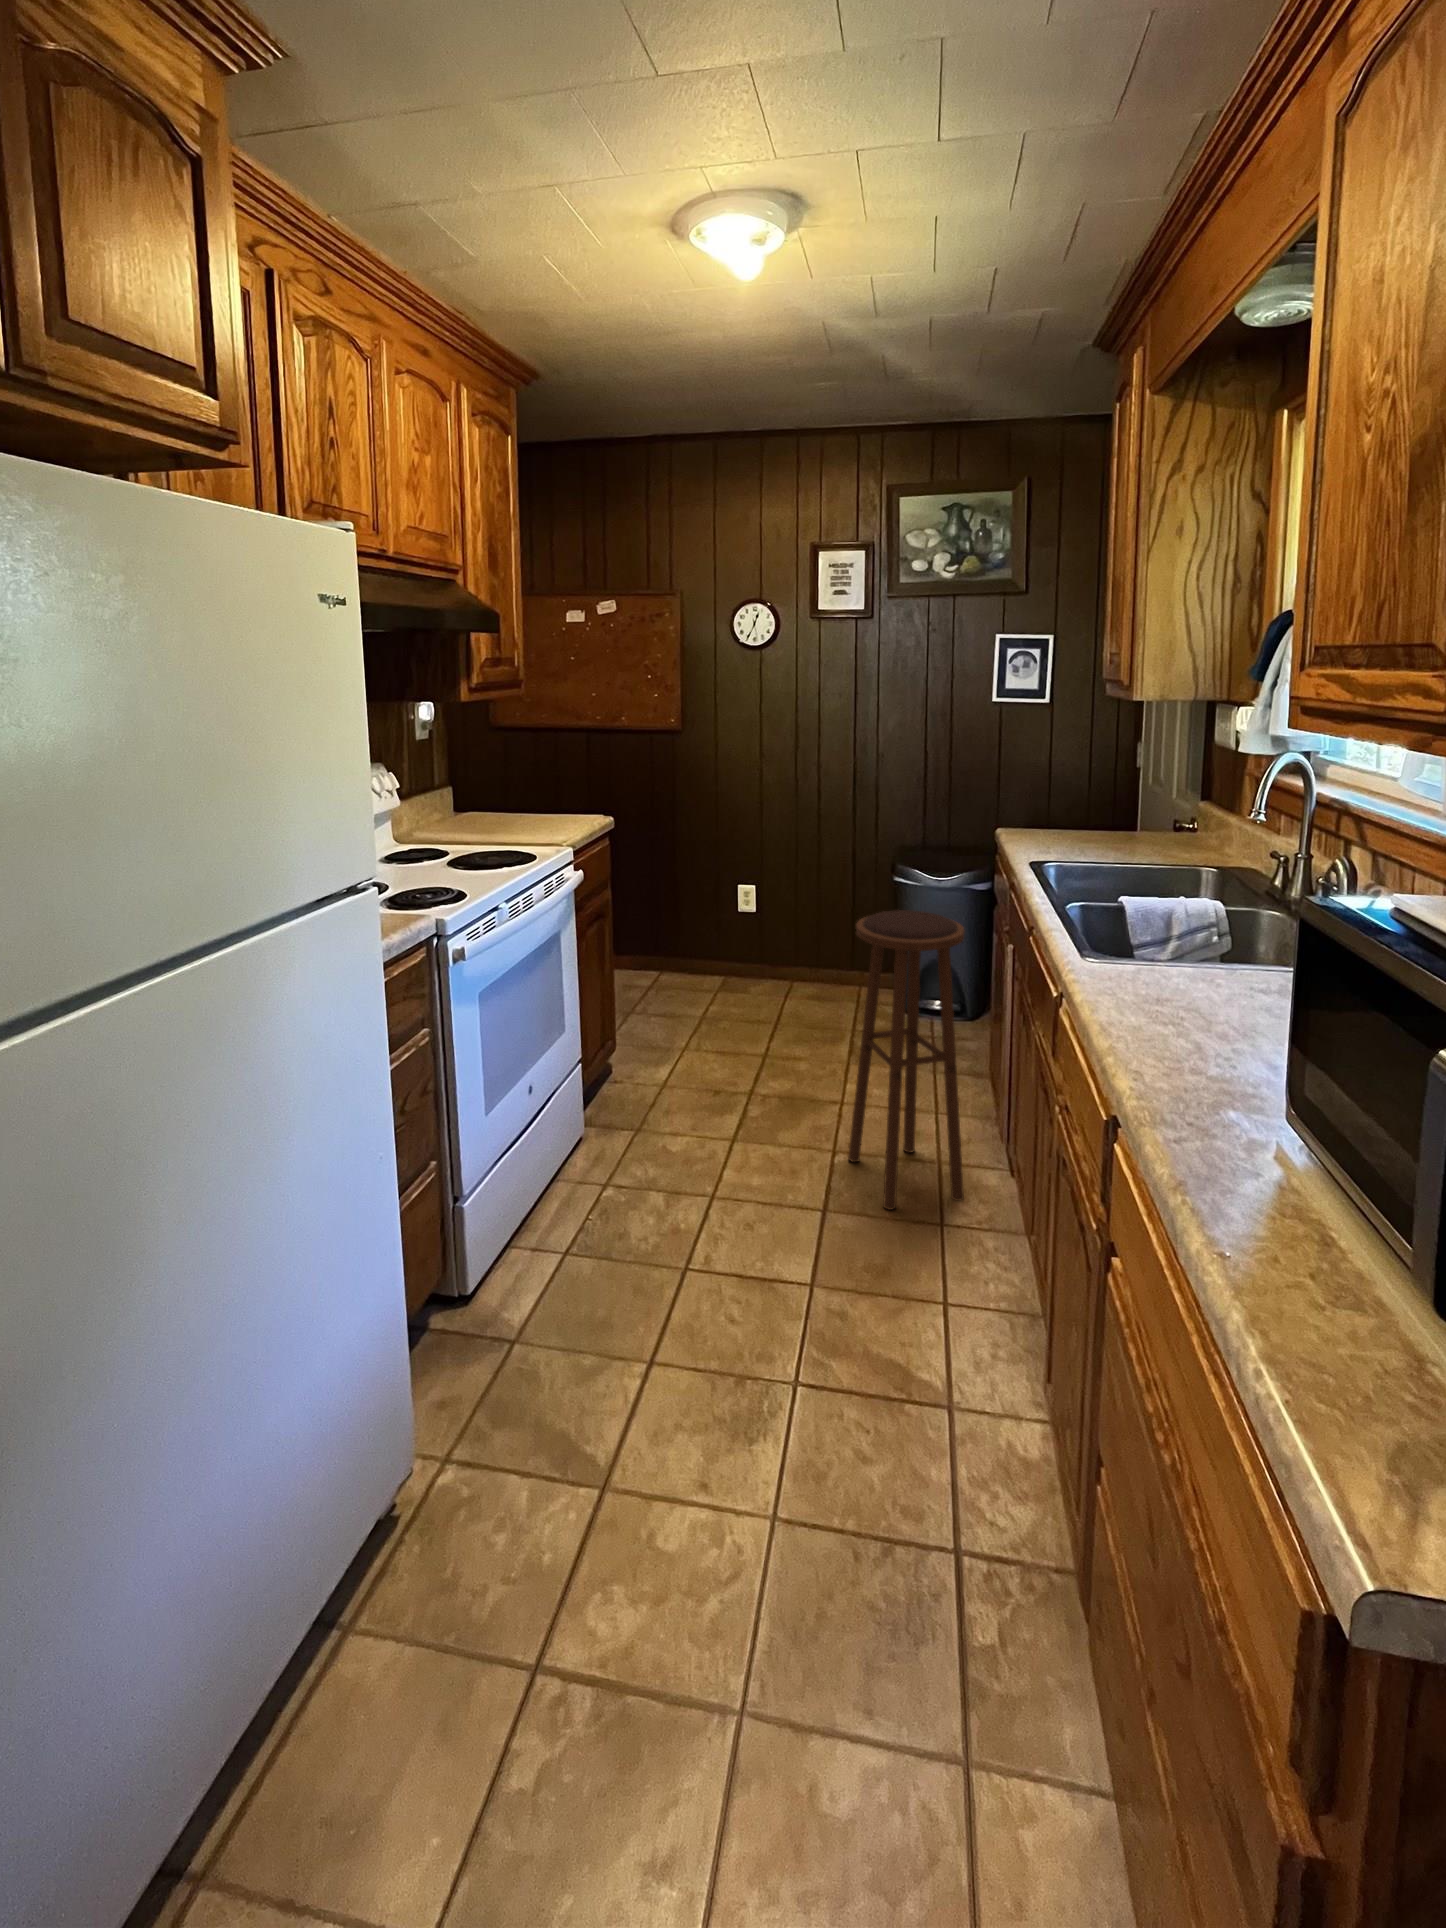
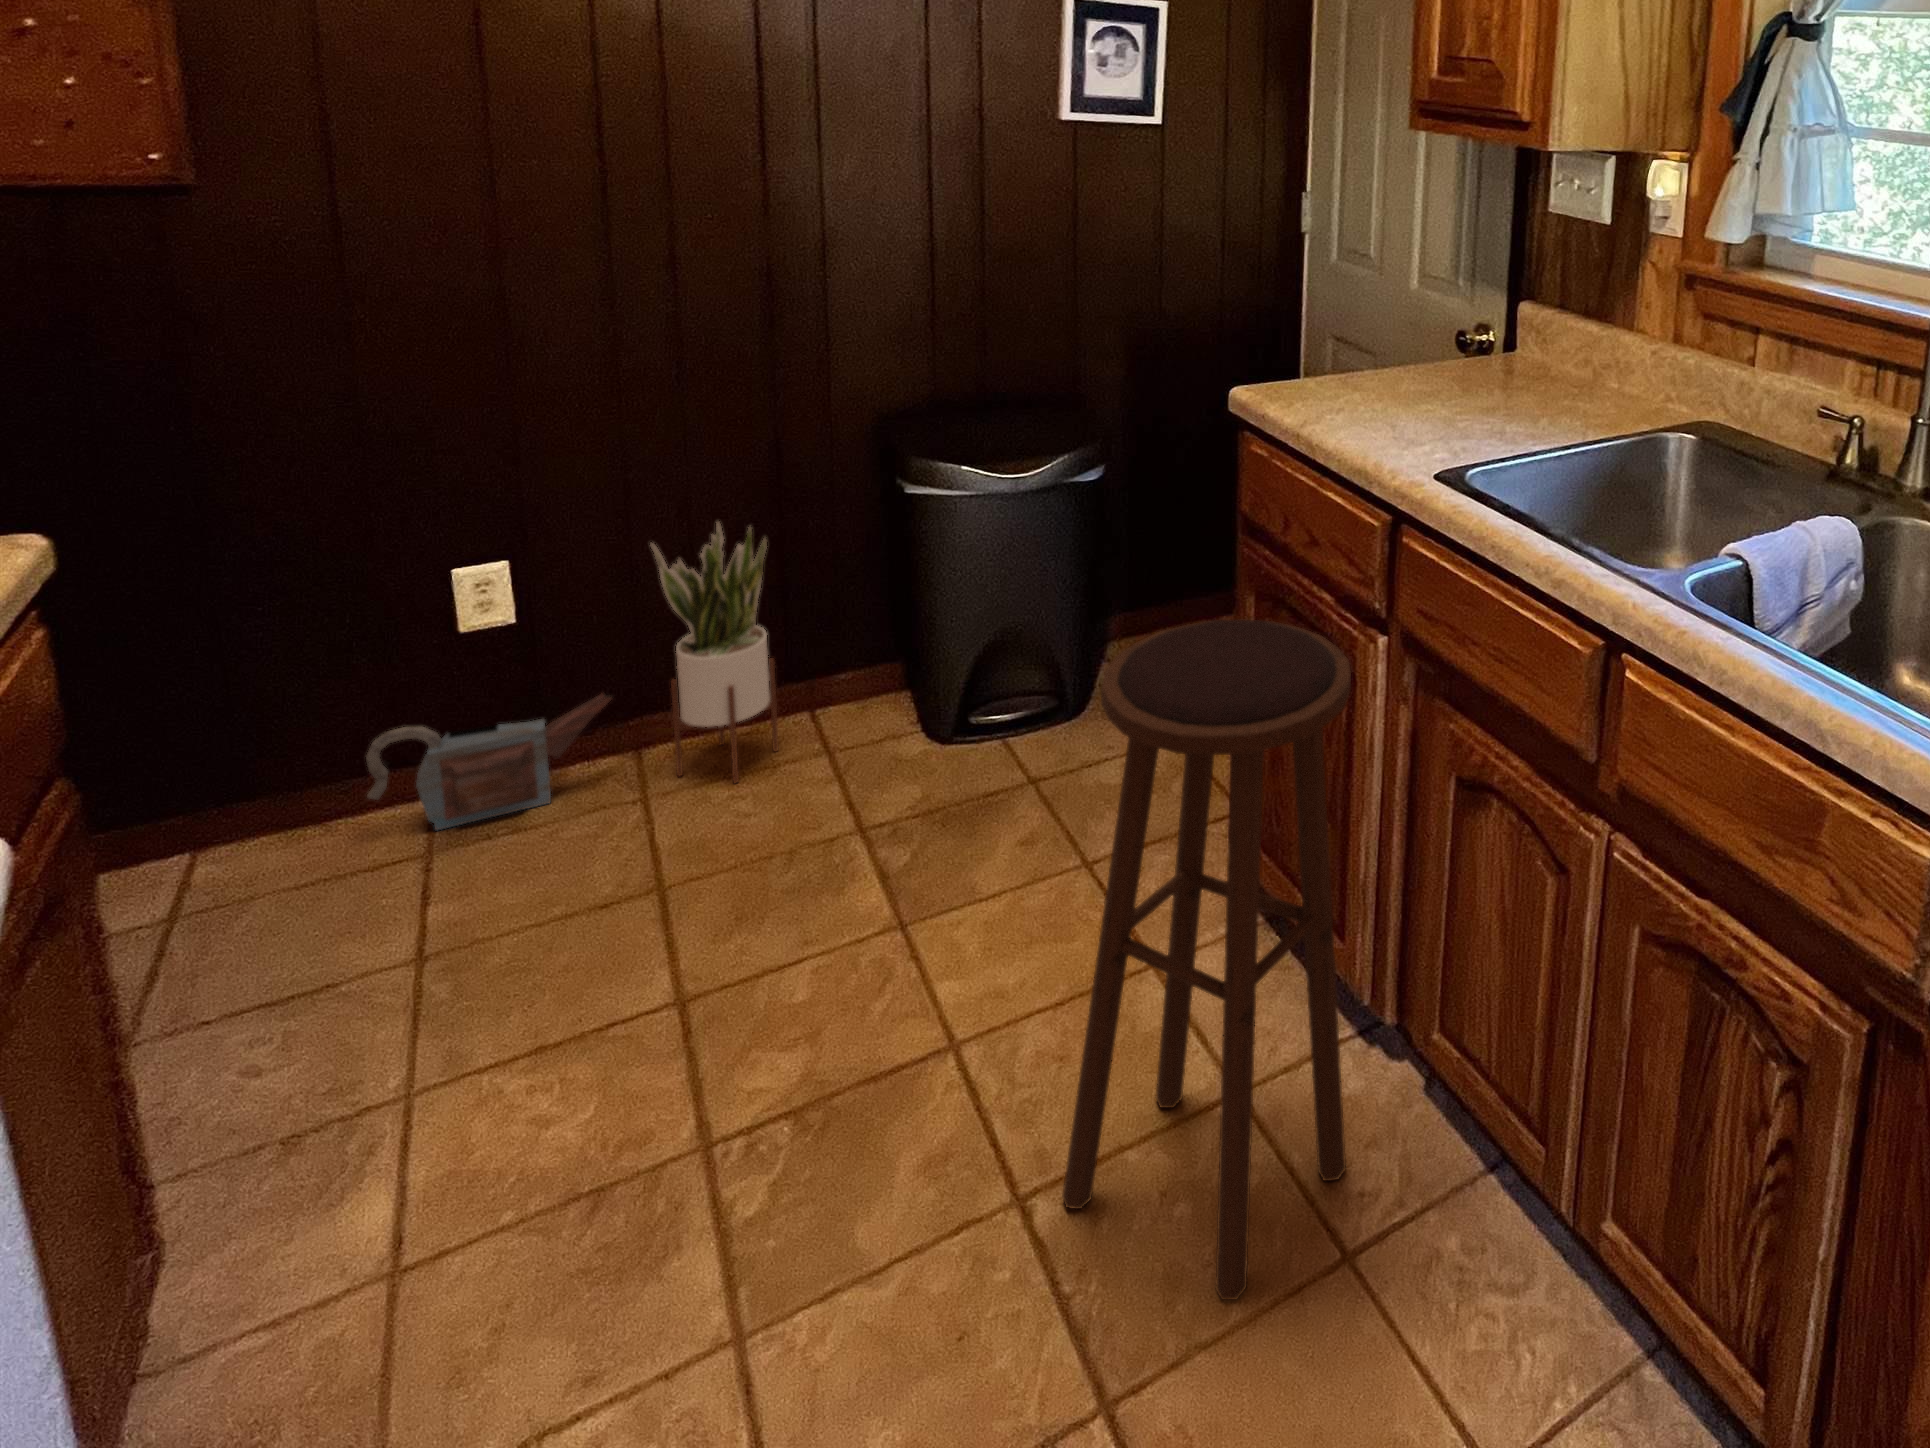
potted plant: none [796,882,844,1002] -> present [651,522,778,783]
watering can: none [705,943,783,990] -> present [366,693,613,830]

